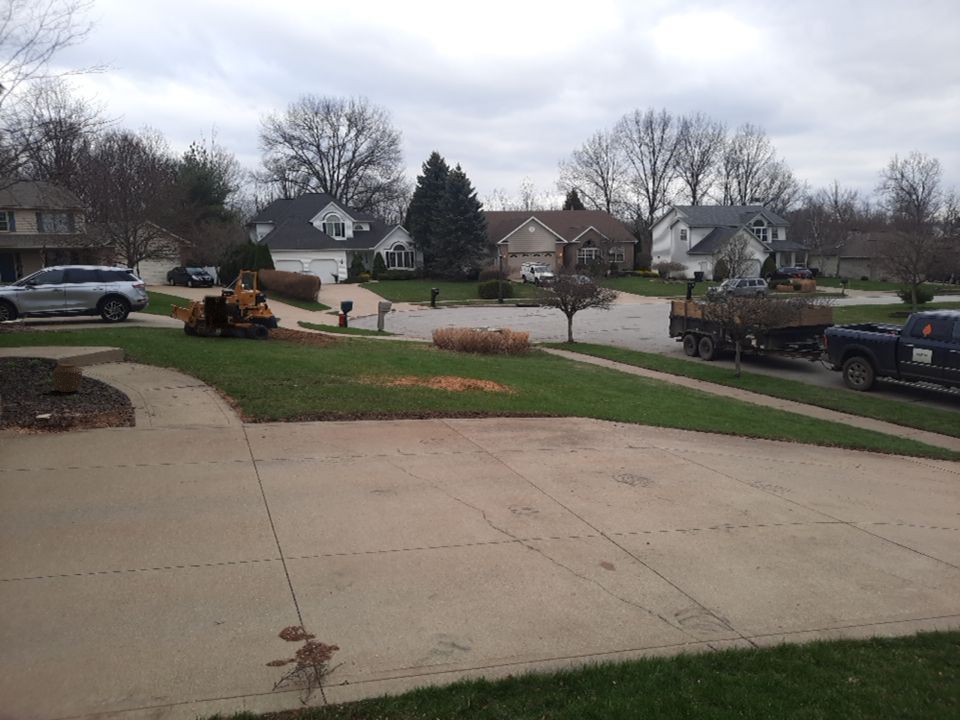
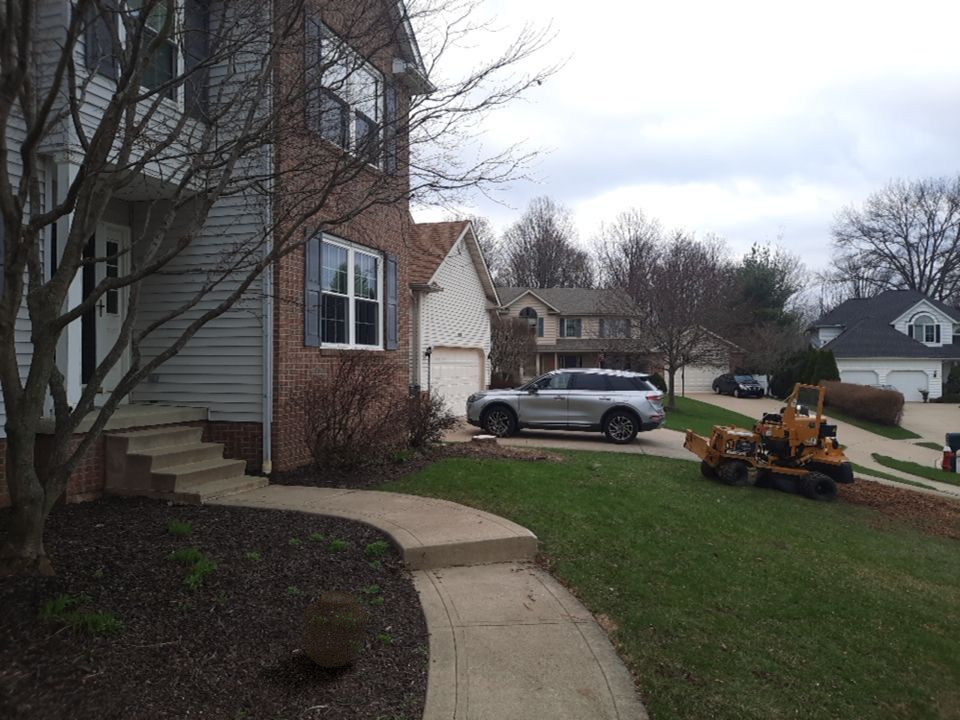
lounge chair: present [203,295,237,336] -> none [723,420,786,493]

